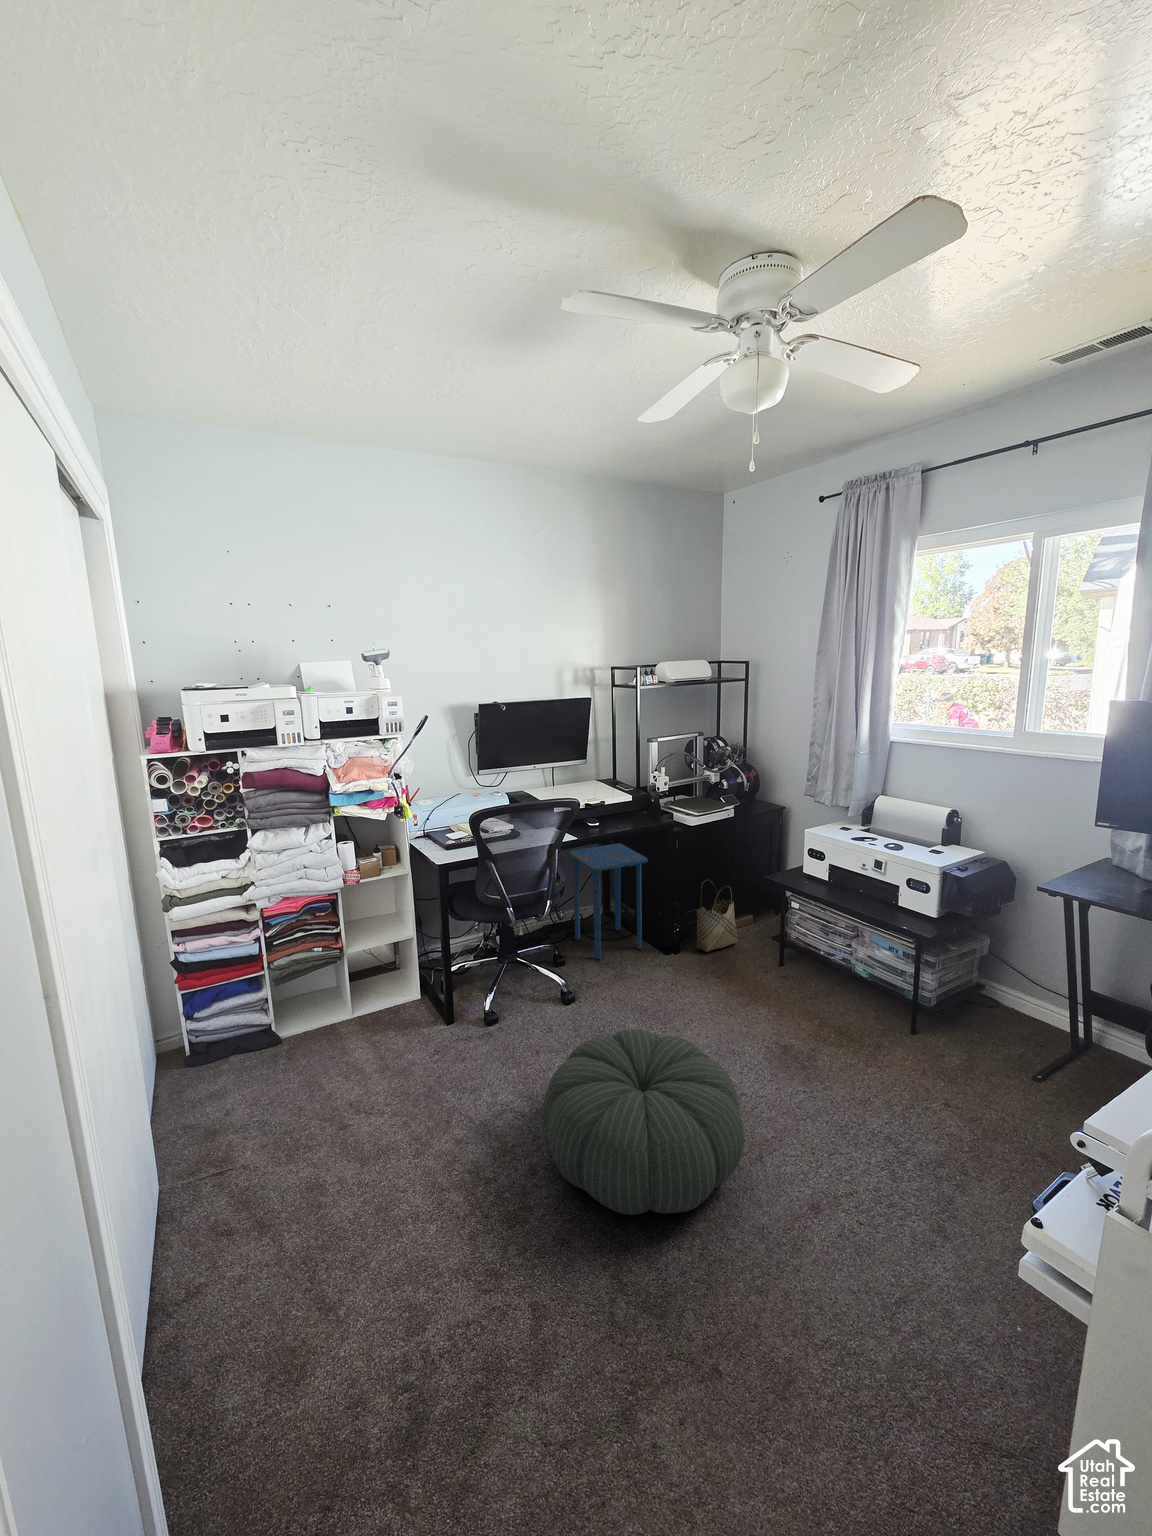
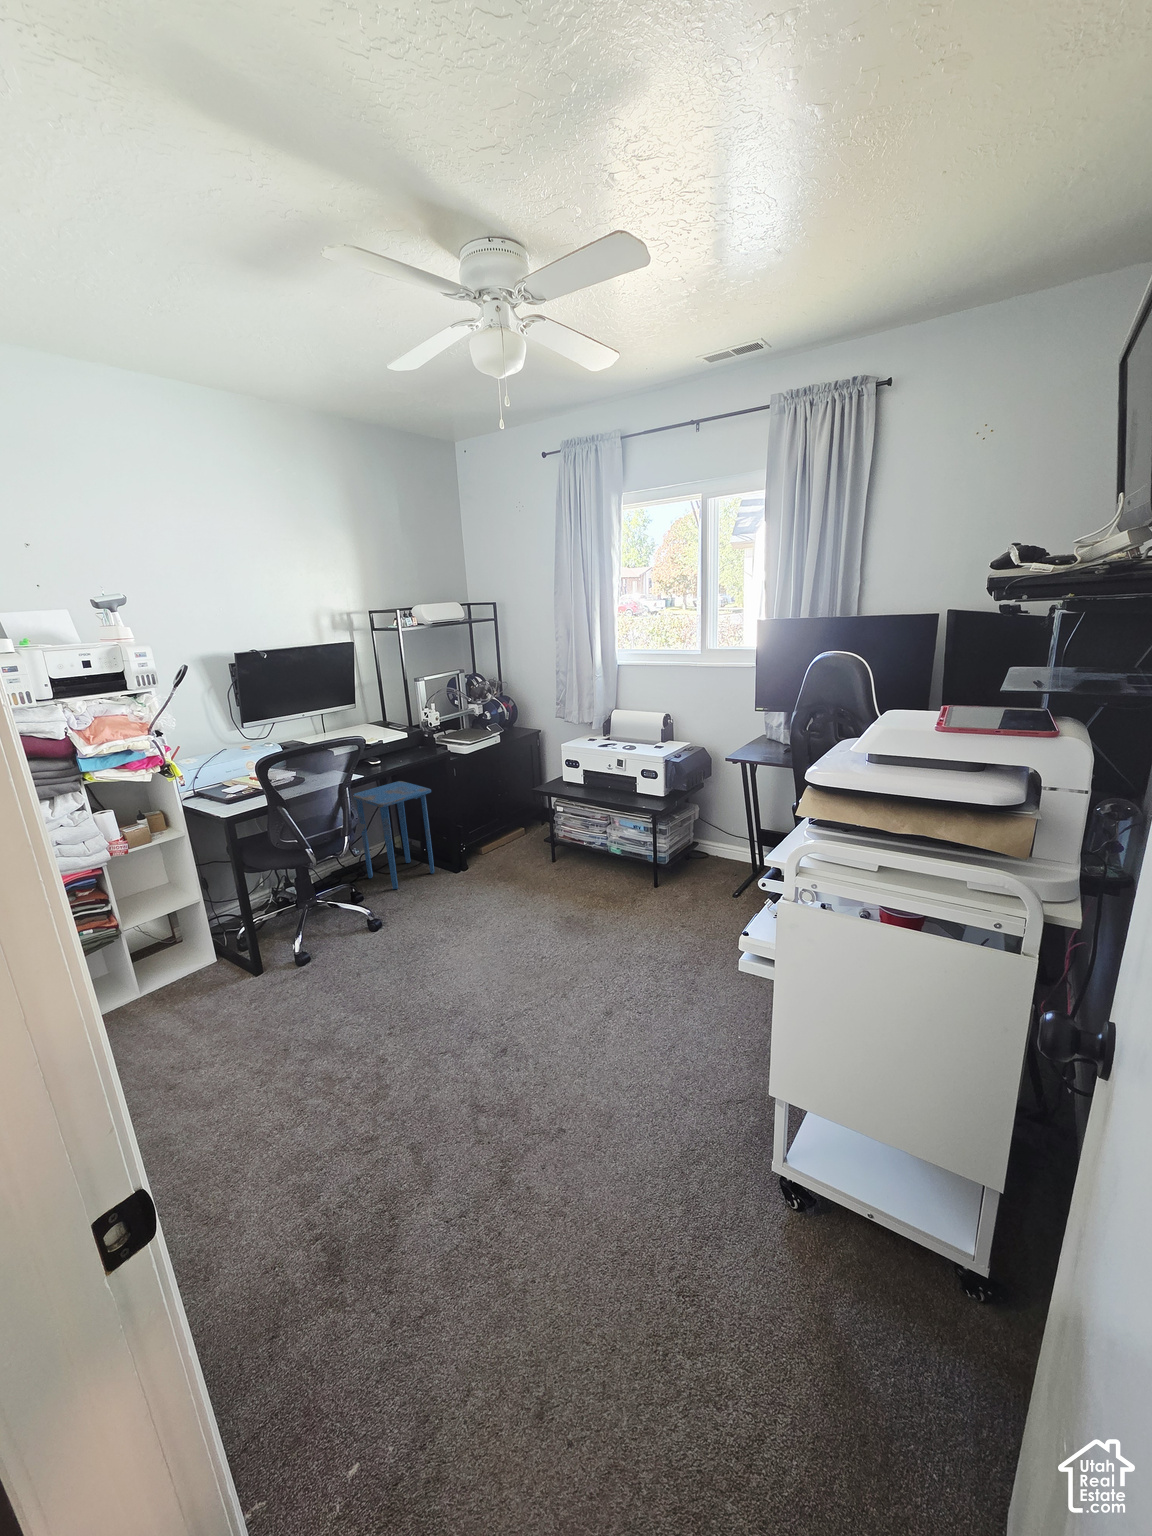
woven basket: present [696,879,738,952] -> none [480,801,518,863]
pouf: present [543,1029,744,1215] -> none [383,920,553,1056]

